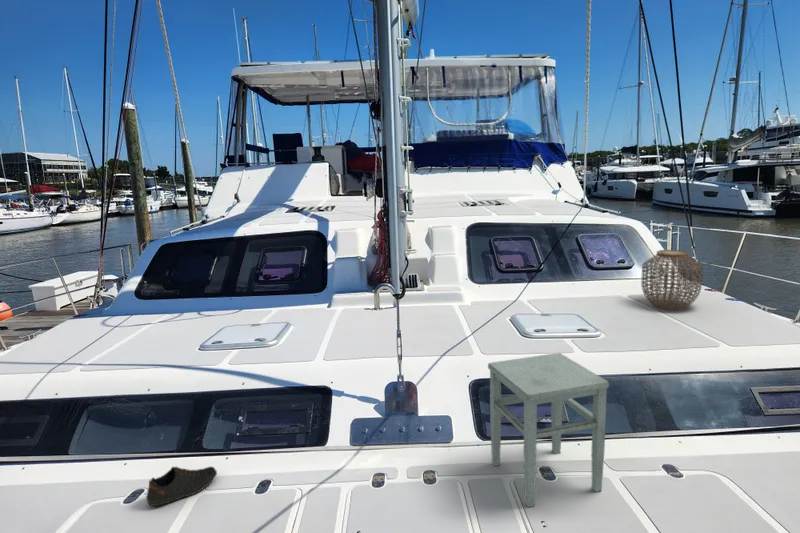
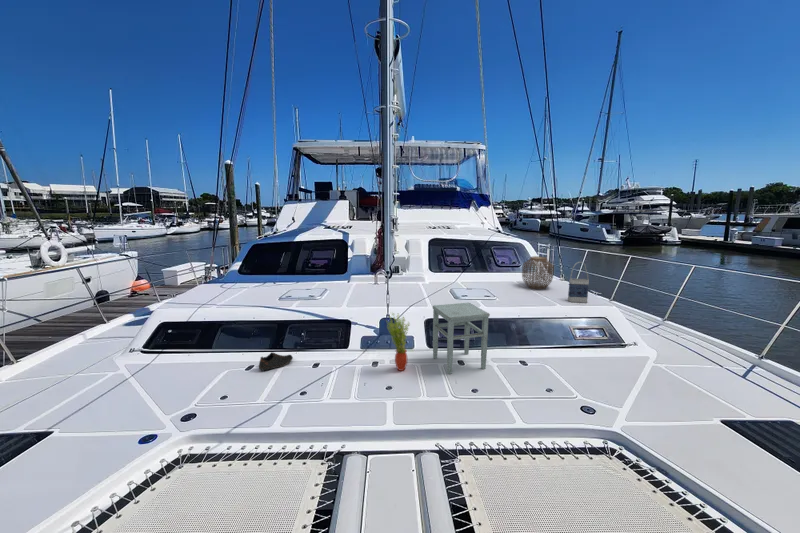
bag: none [739,261,782,338] -> present [568,262,589,303]
potted plant: none [395,383,446,500] -> present [388,315,409,371]

